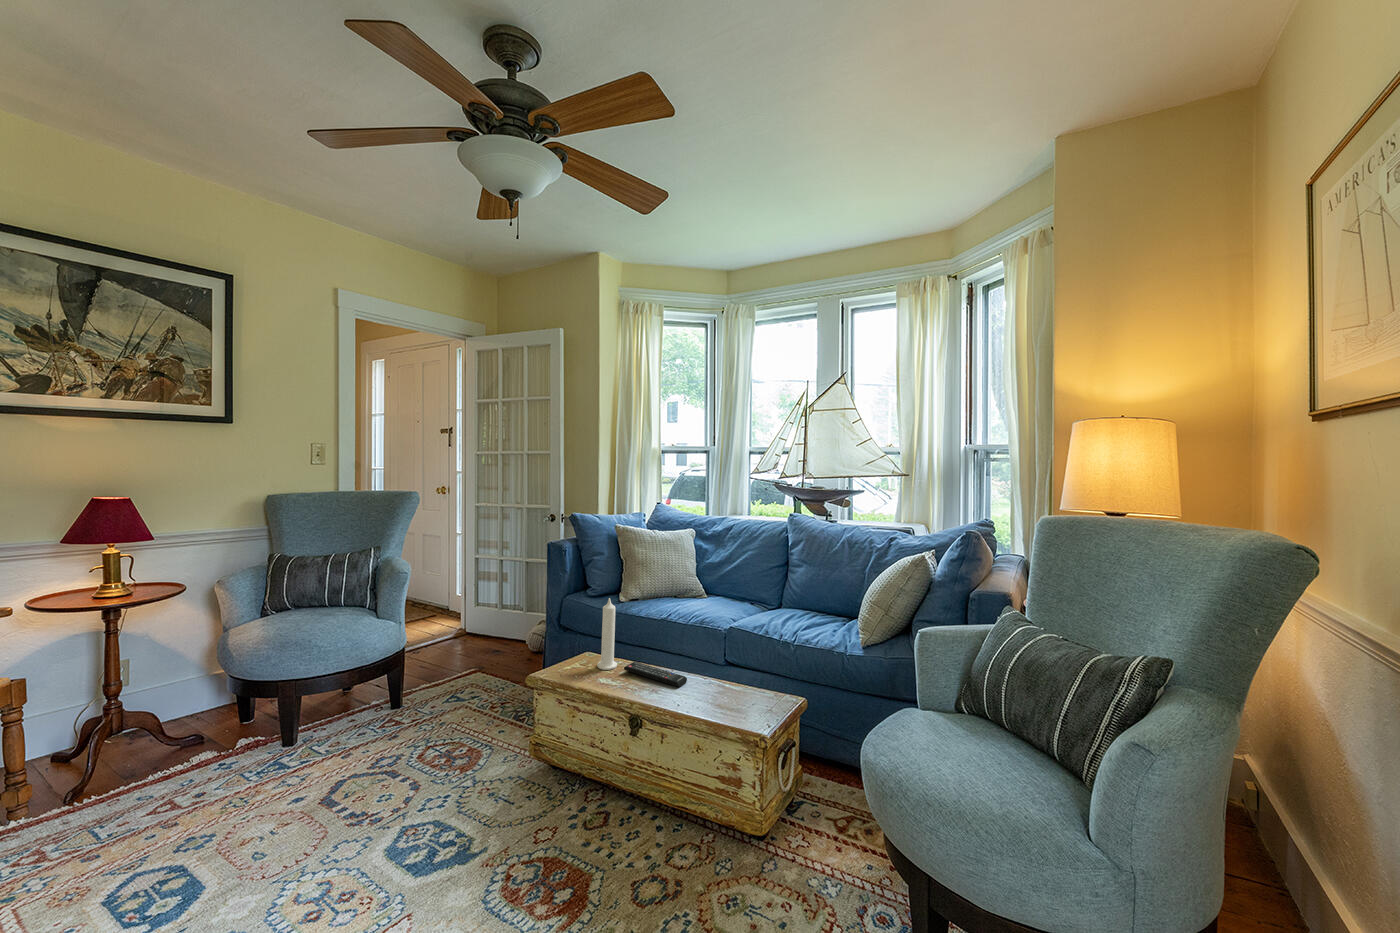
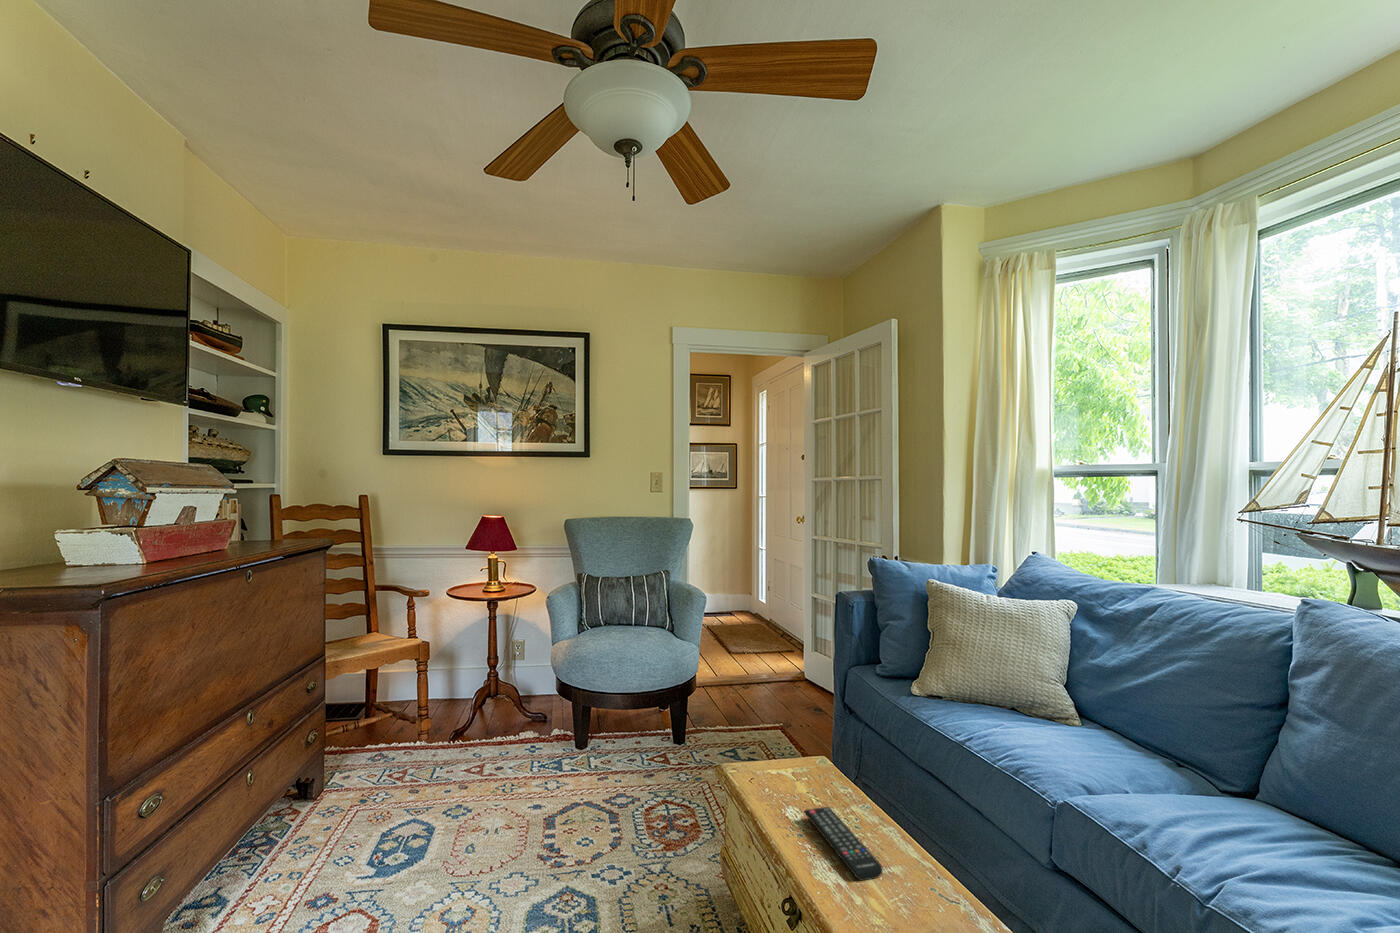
candle: present [597,598,617,670] -> none [780,690,811,807]

